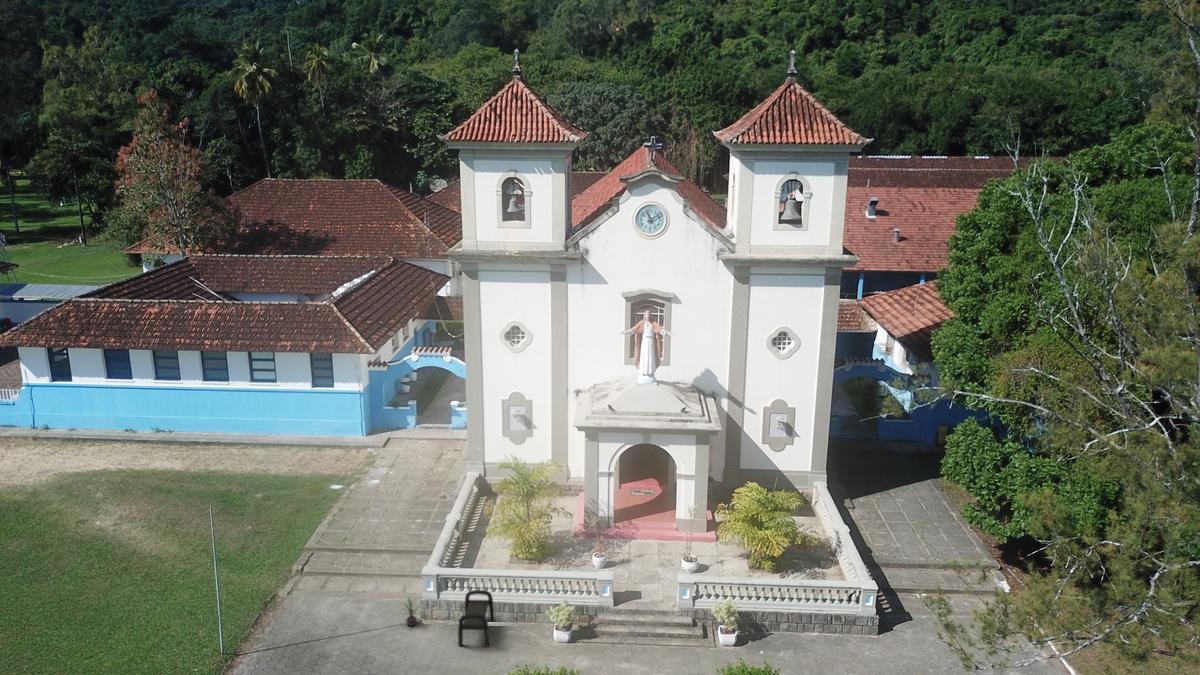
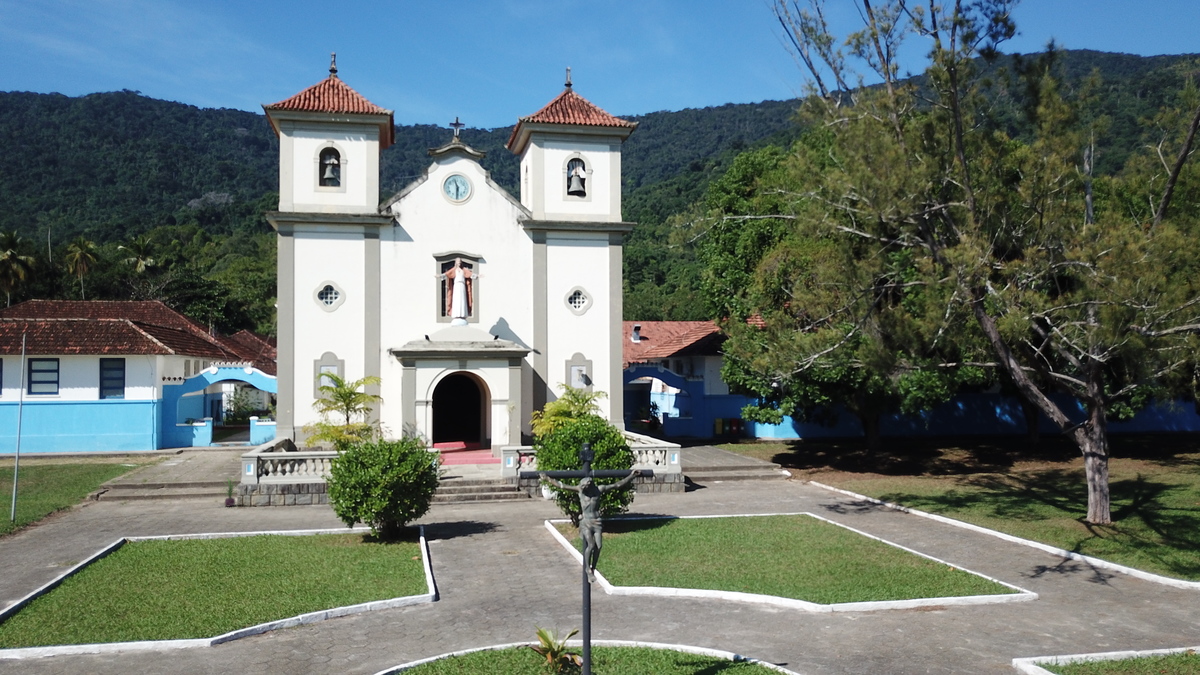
bench: present [458,590,494,646] -> none [283,469,318,511]

